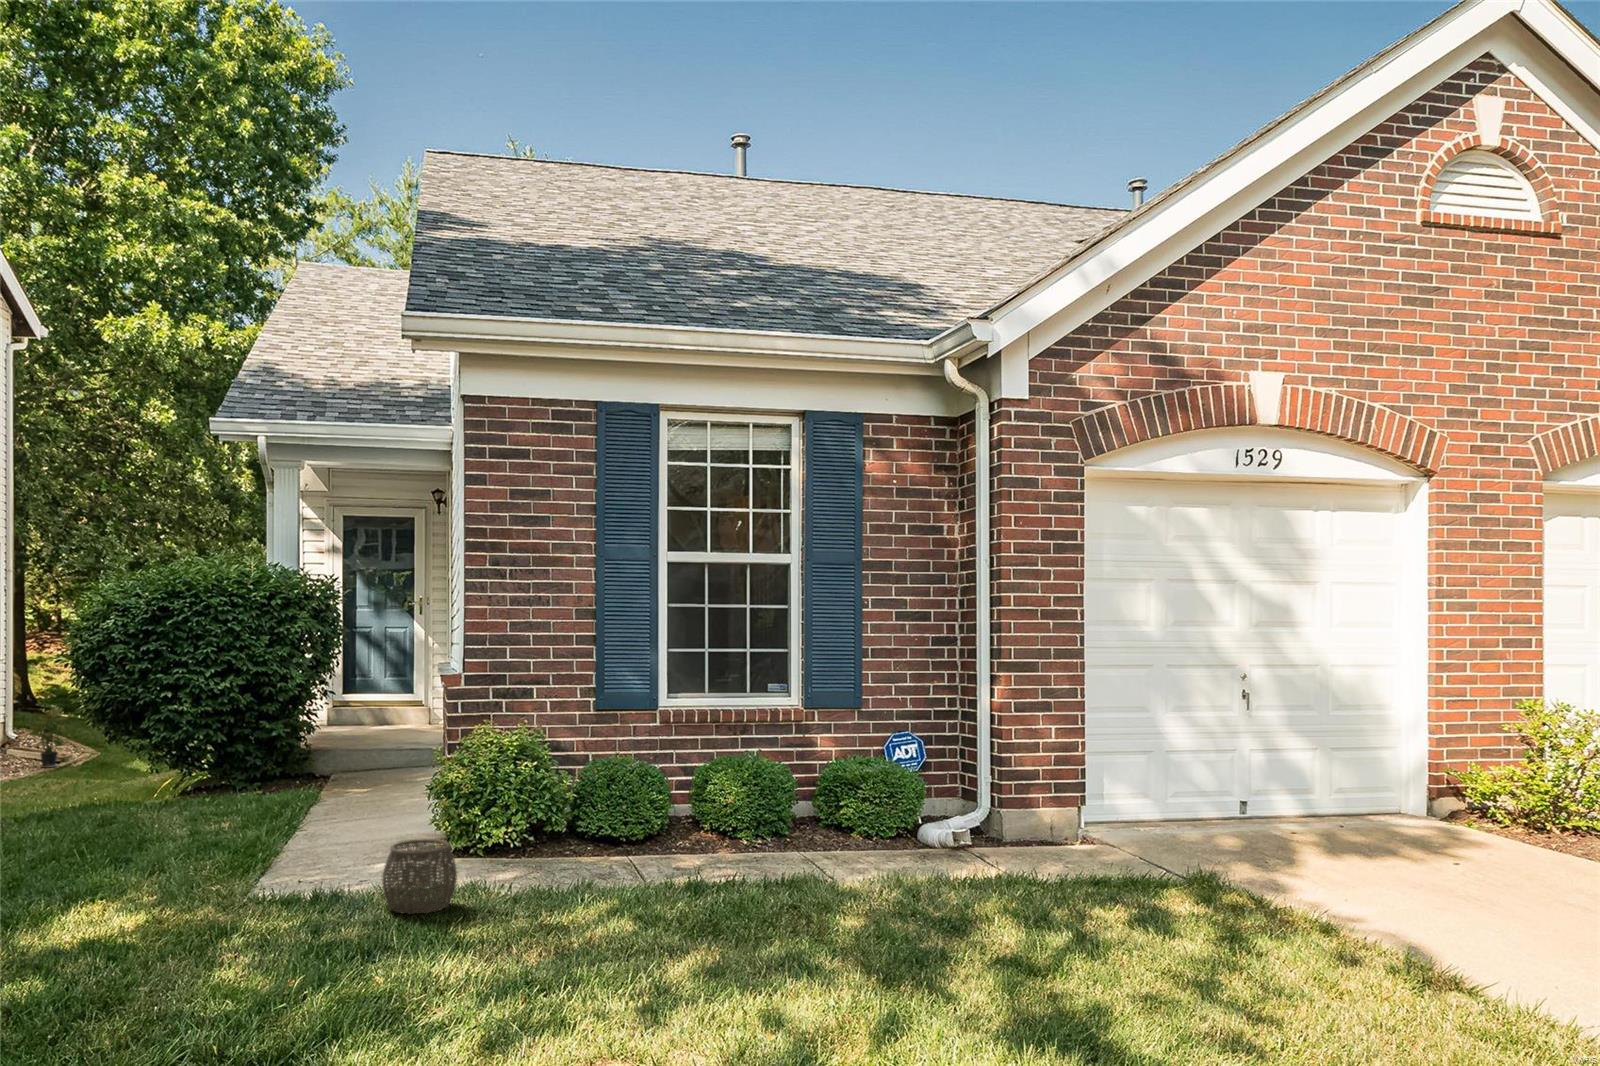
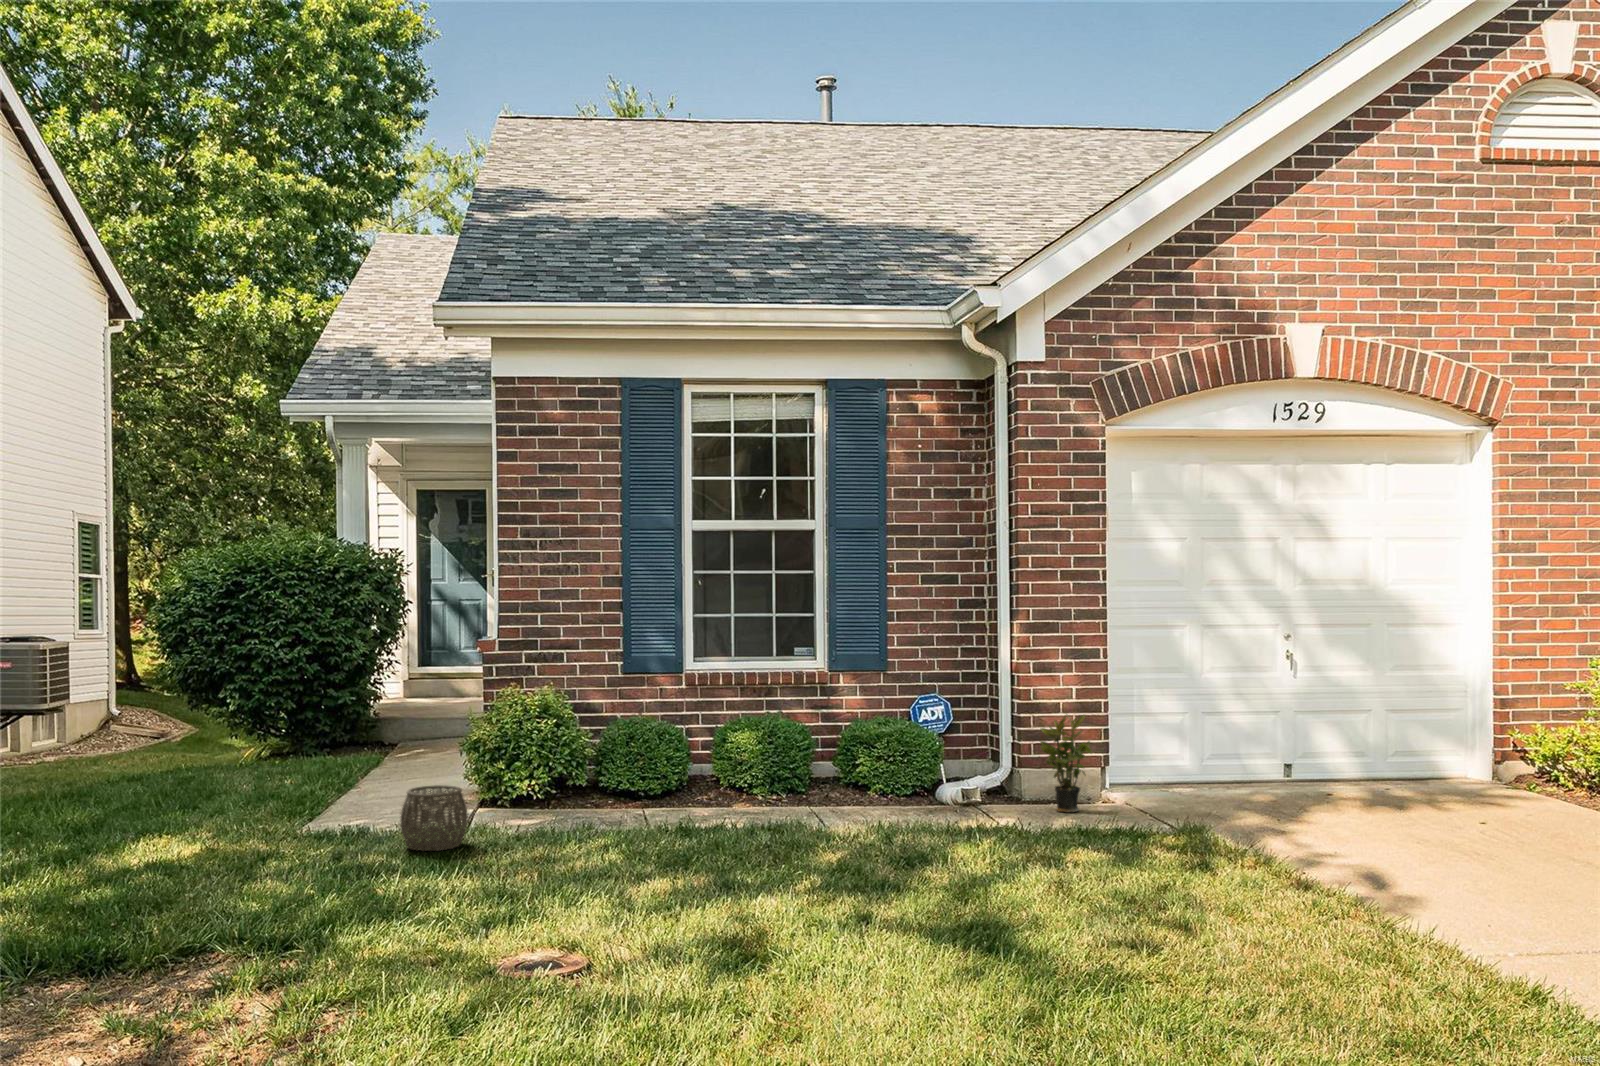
potted plant: present [30,706,67,768] -> present [1040,714,1092,813]

